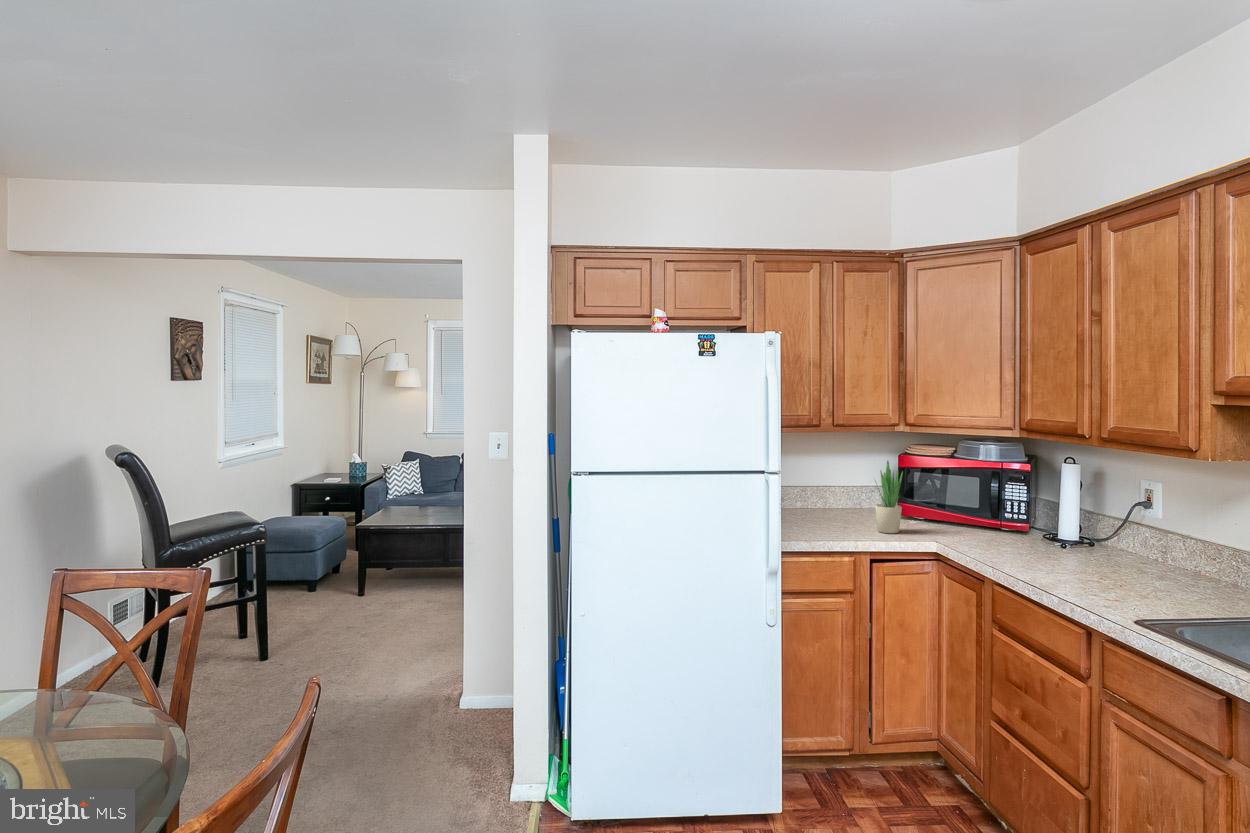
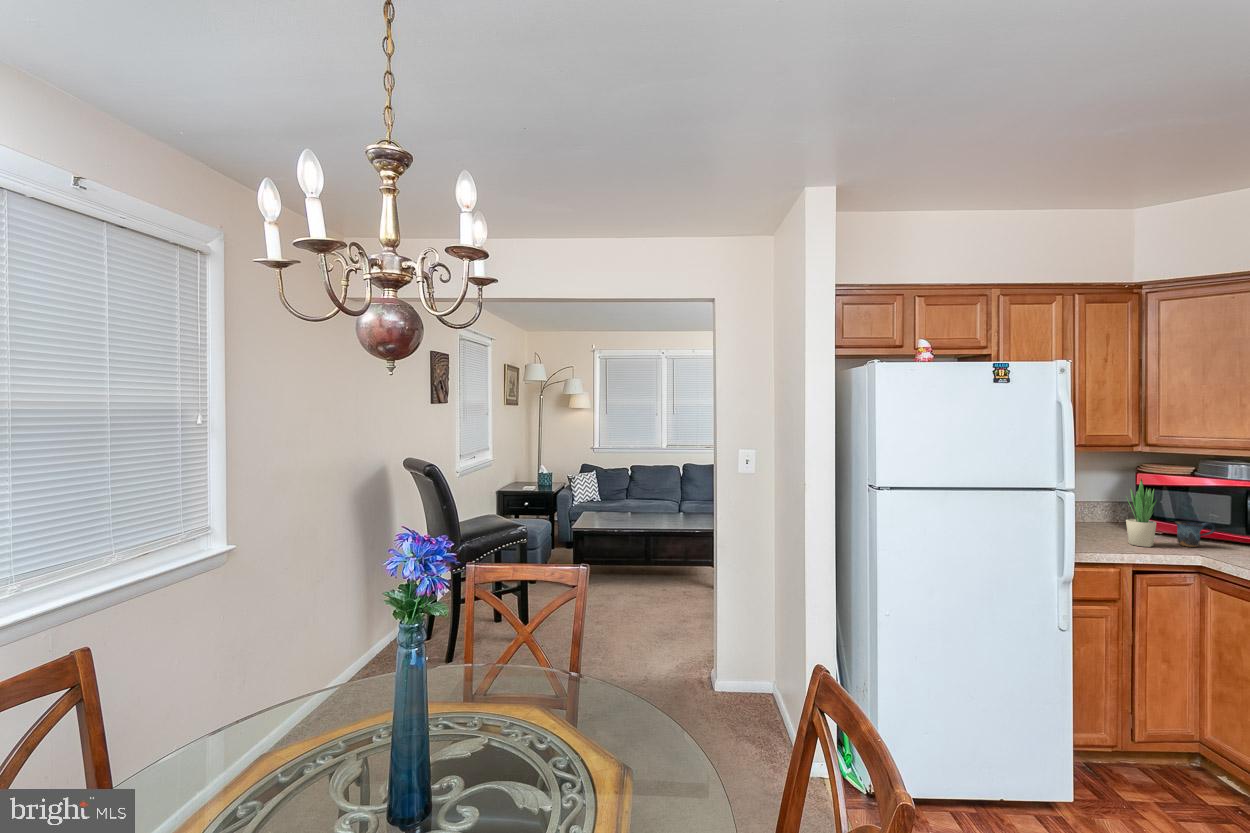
mug: none [924,505,960,532] -> present [1176,521,1216,547]

